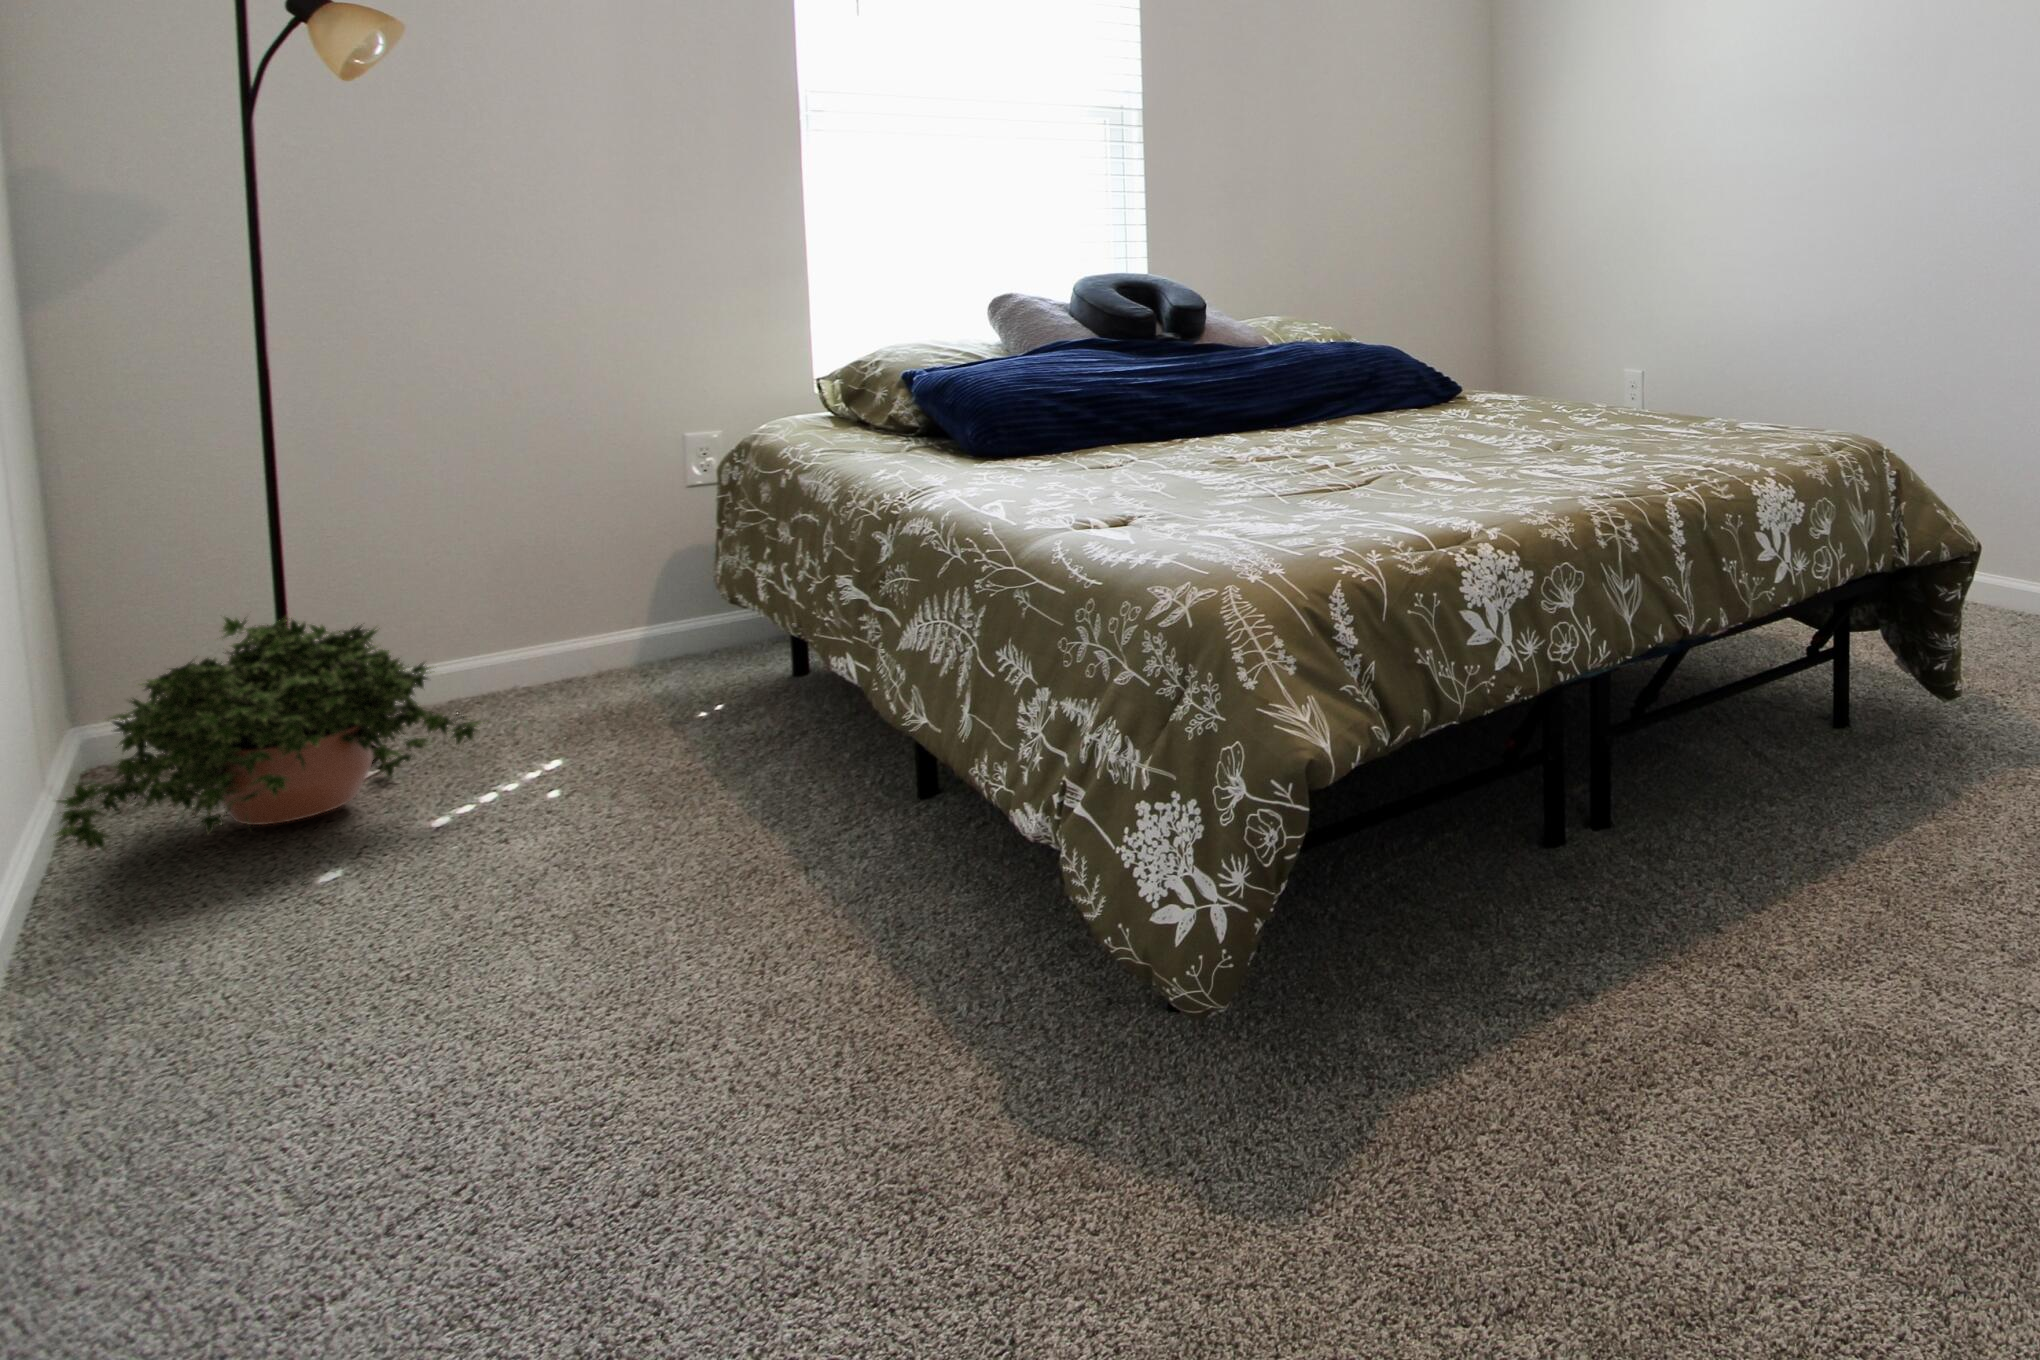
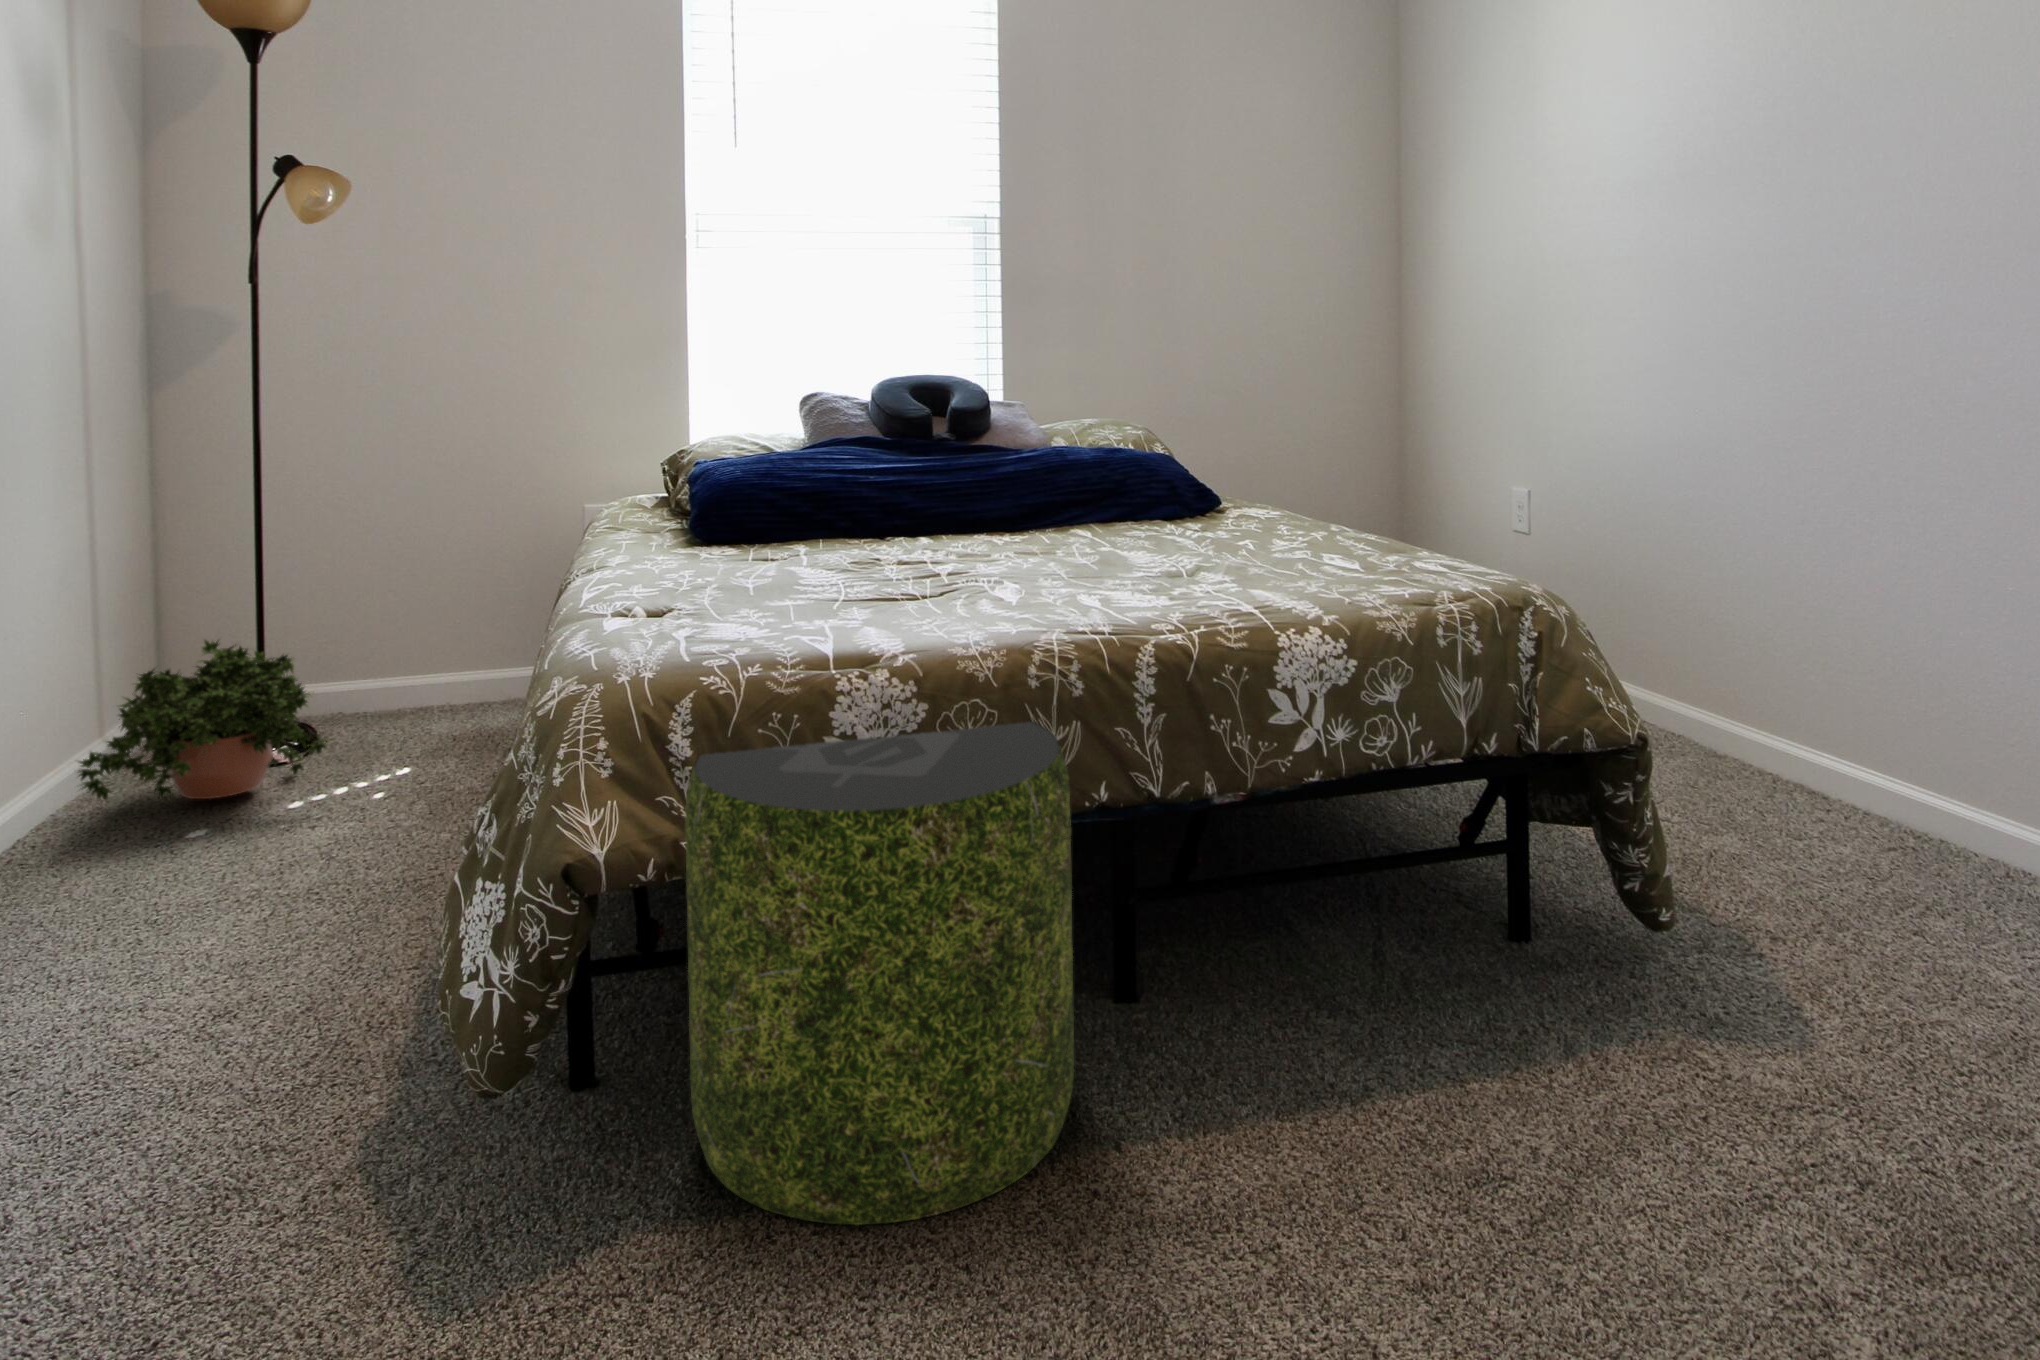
pouf: none [1340,572,1714,1069] -> present [685,722,1074,1225]

